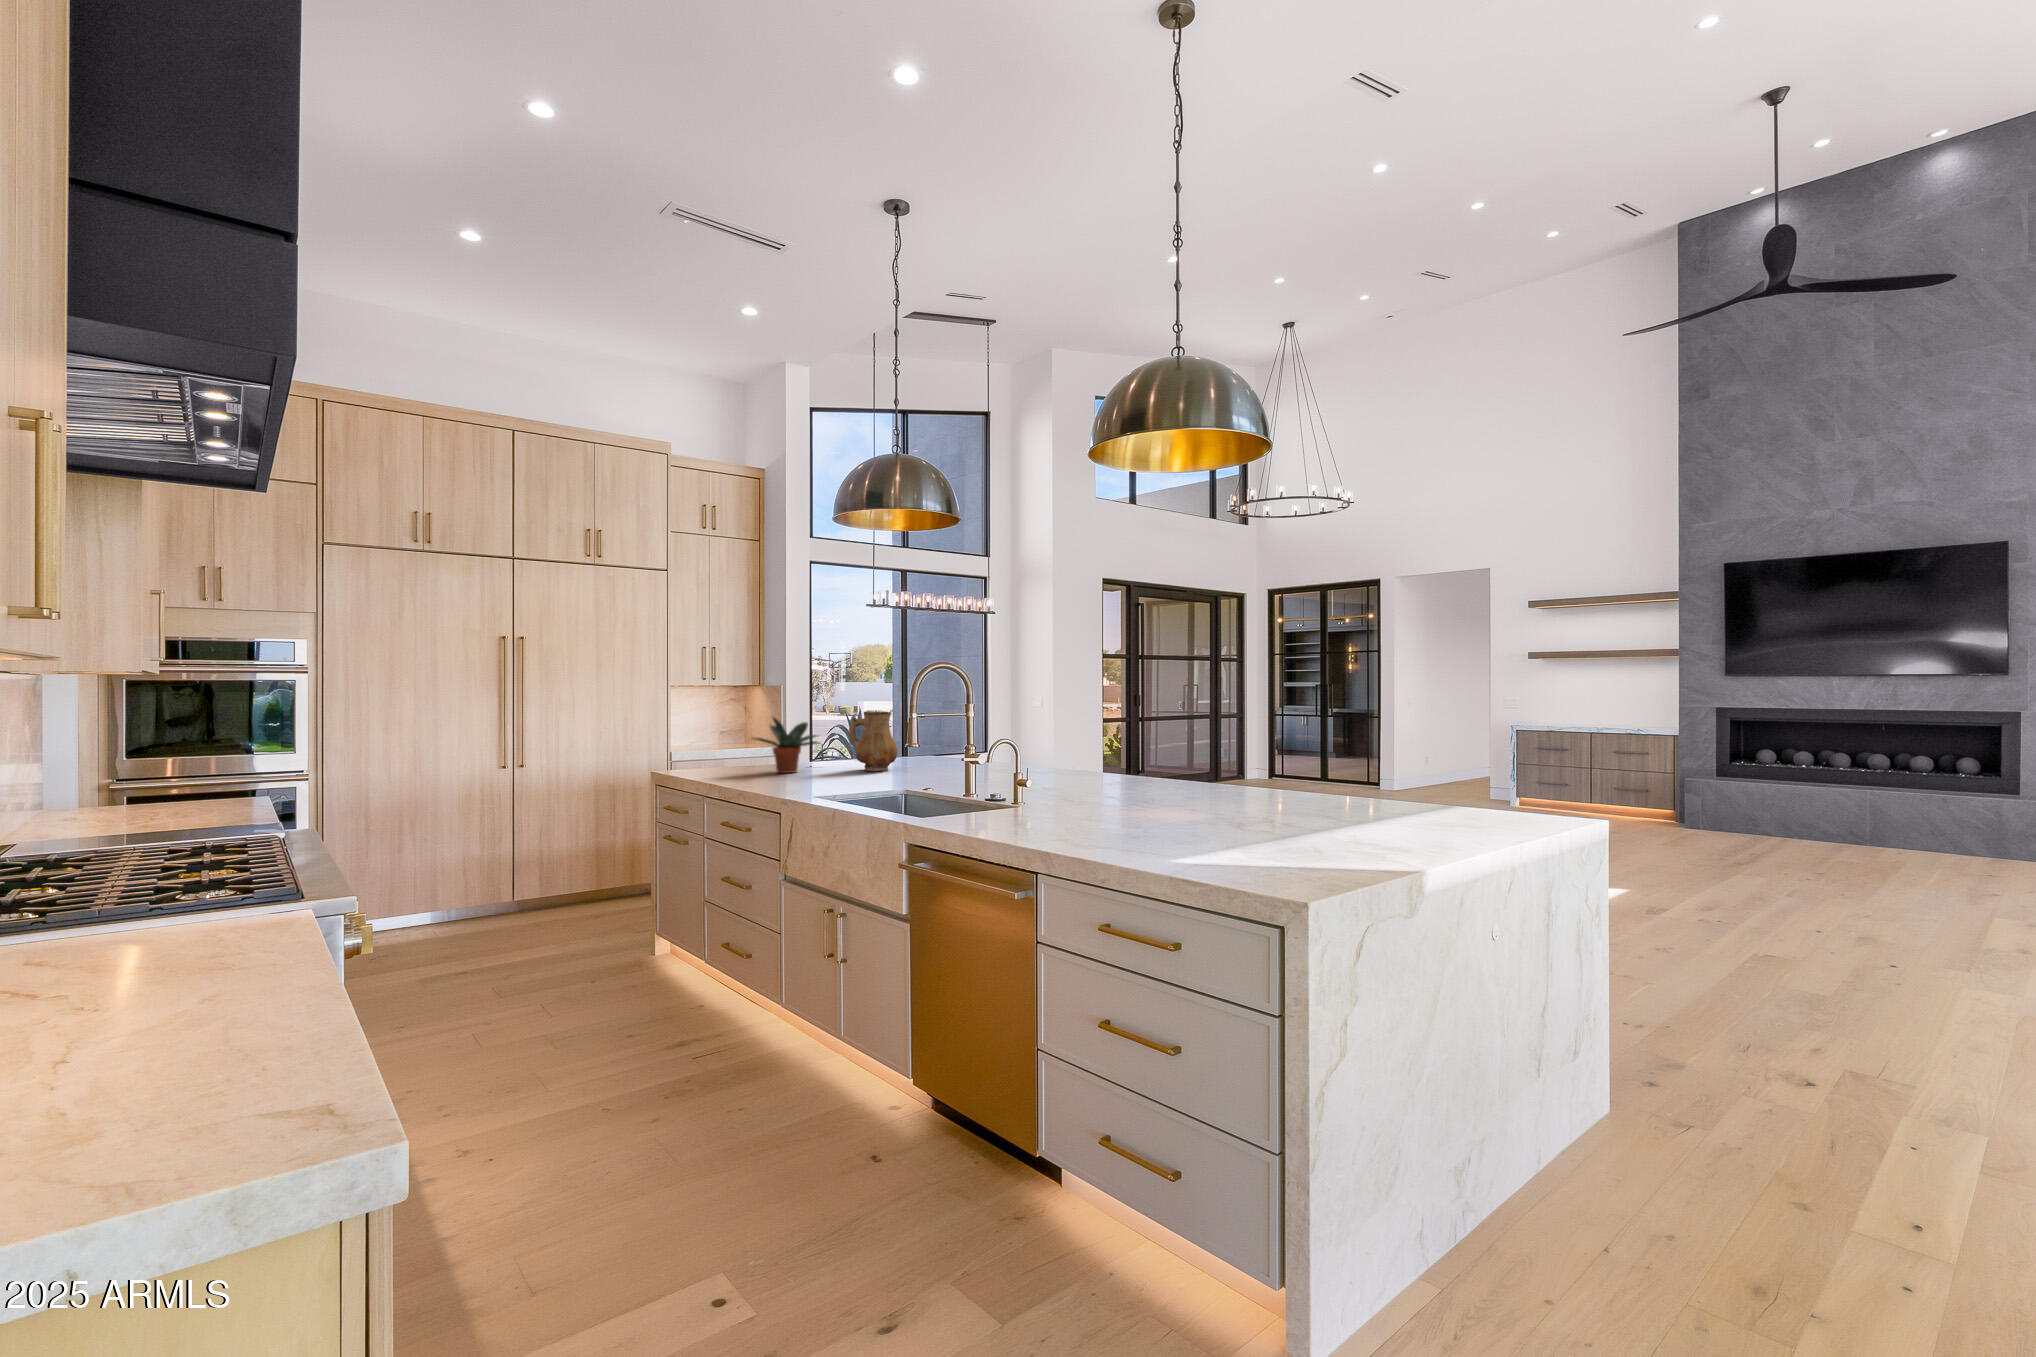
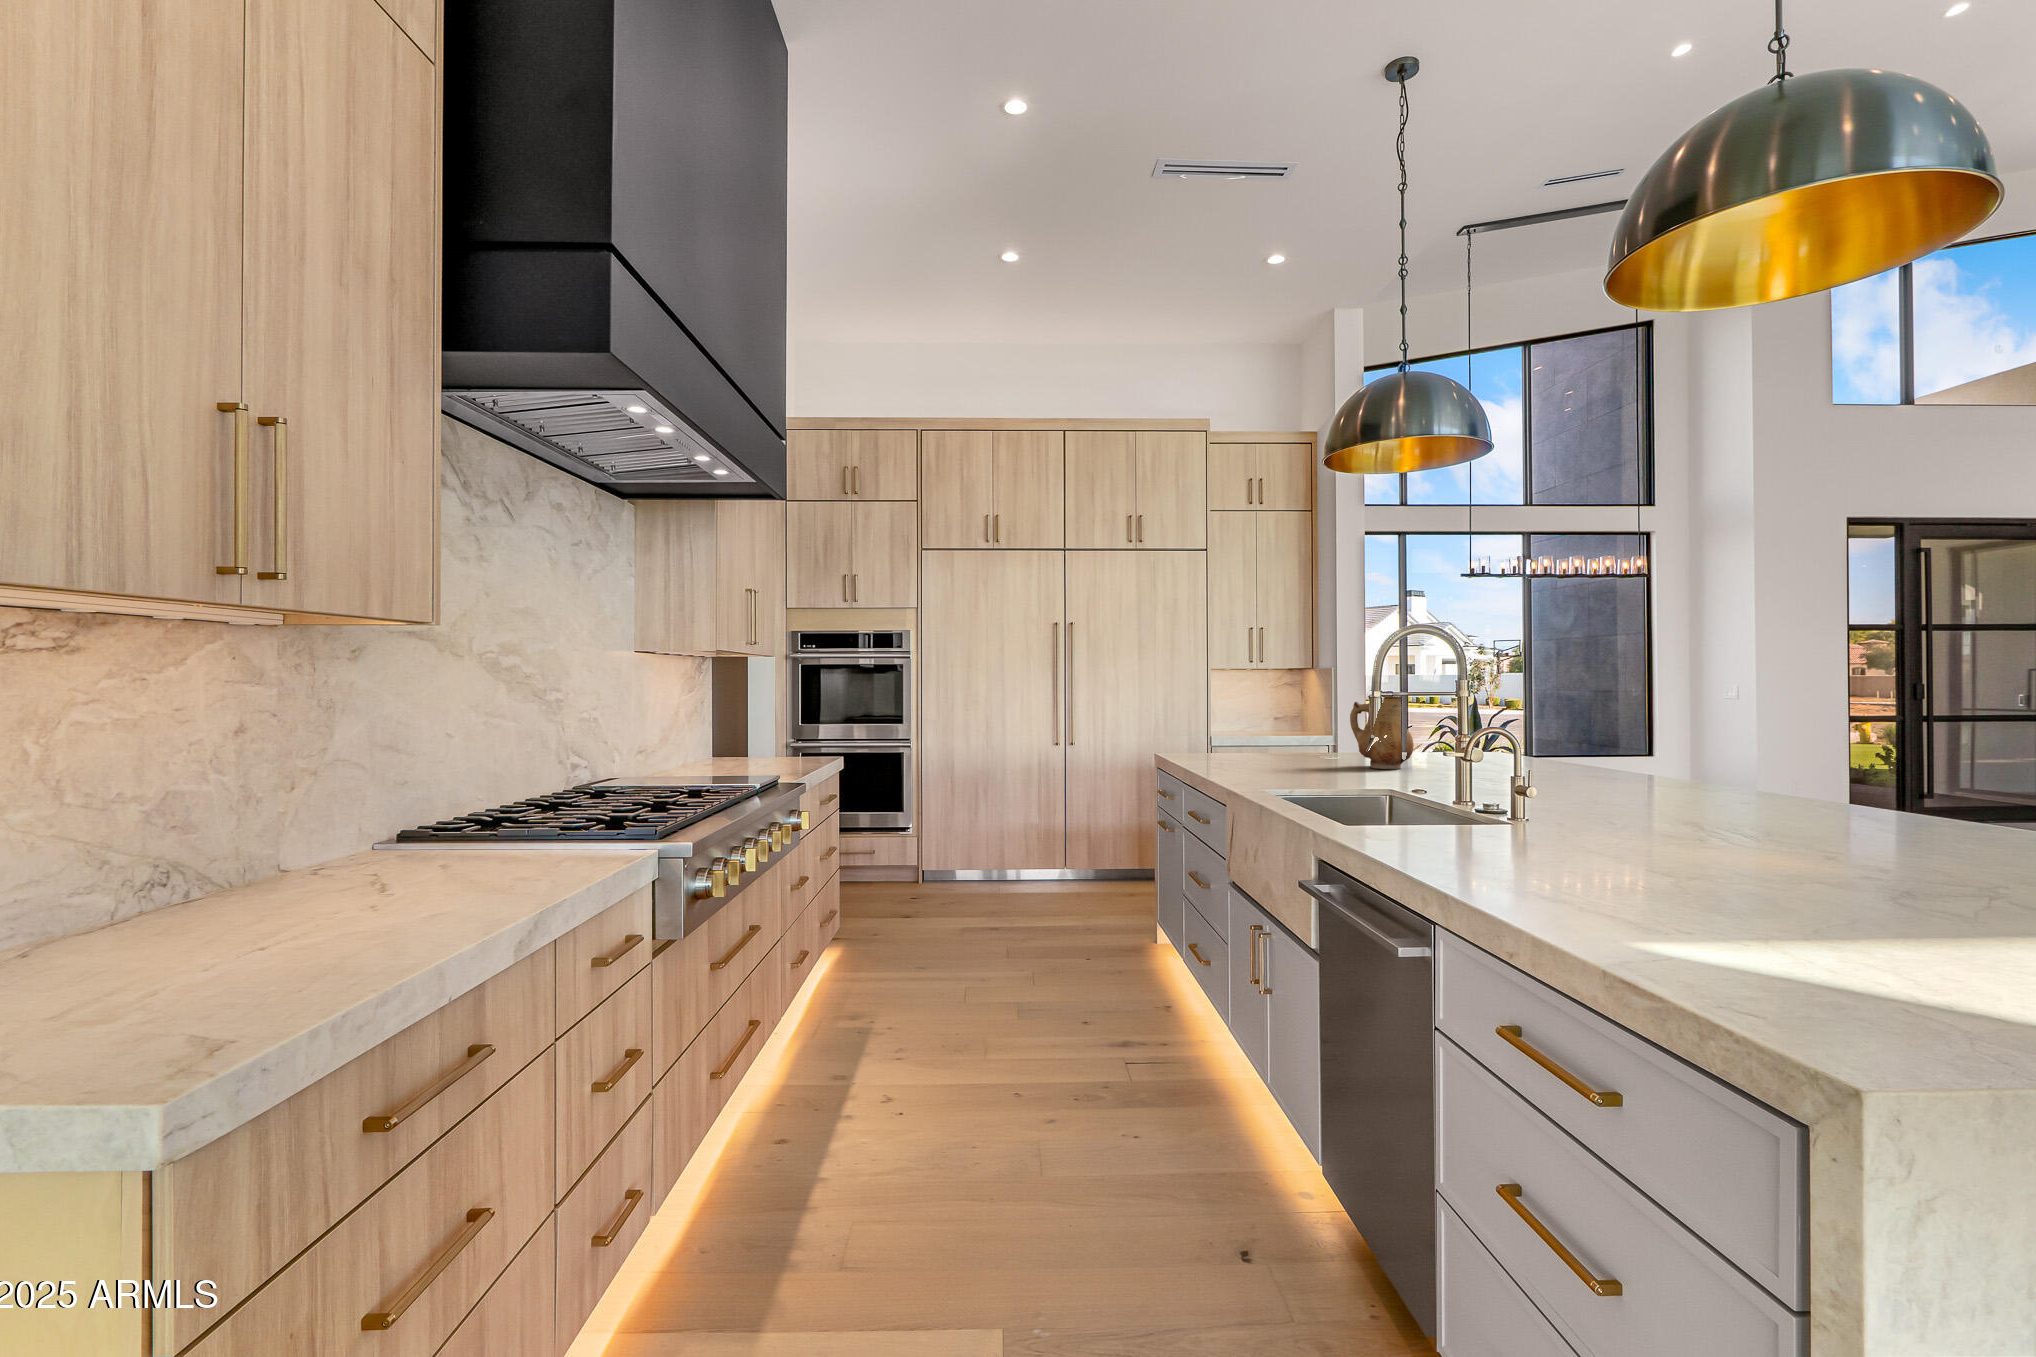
potted plant: present [753,718,819,773] -> none [1236,699,1322,765]

